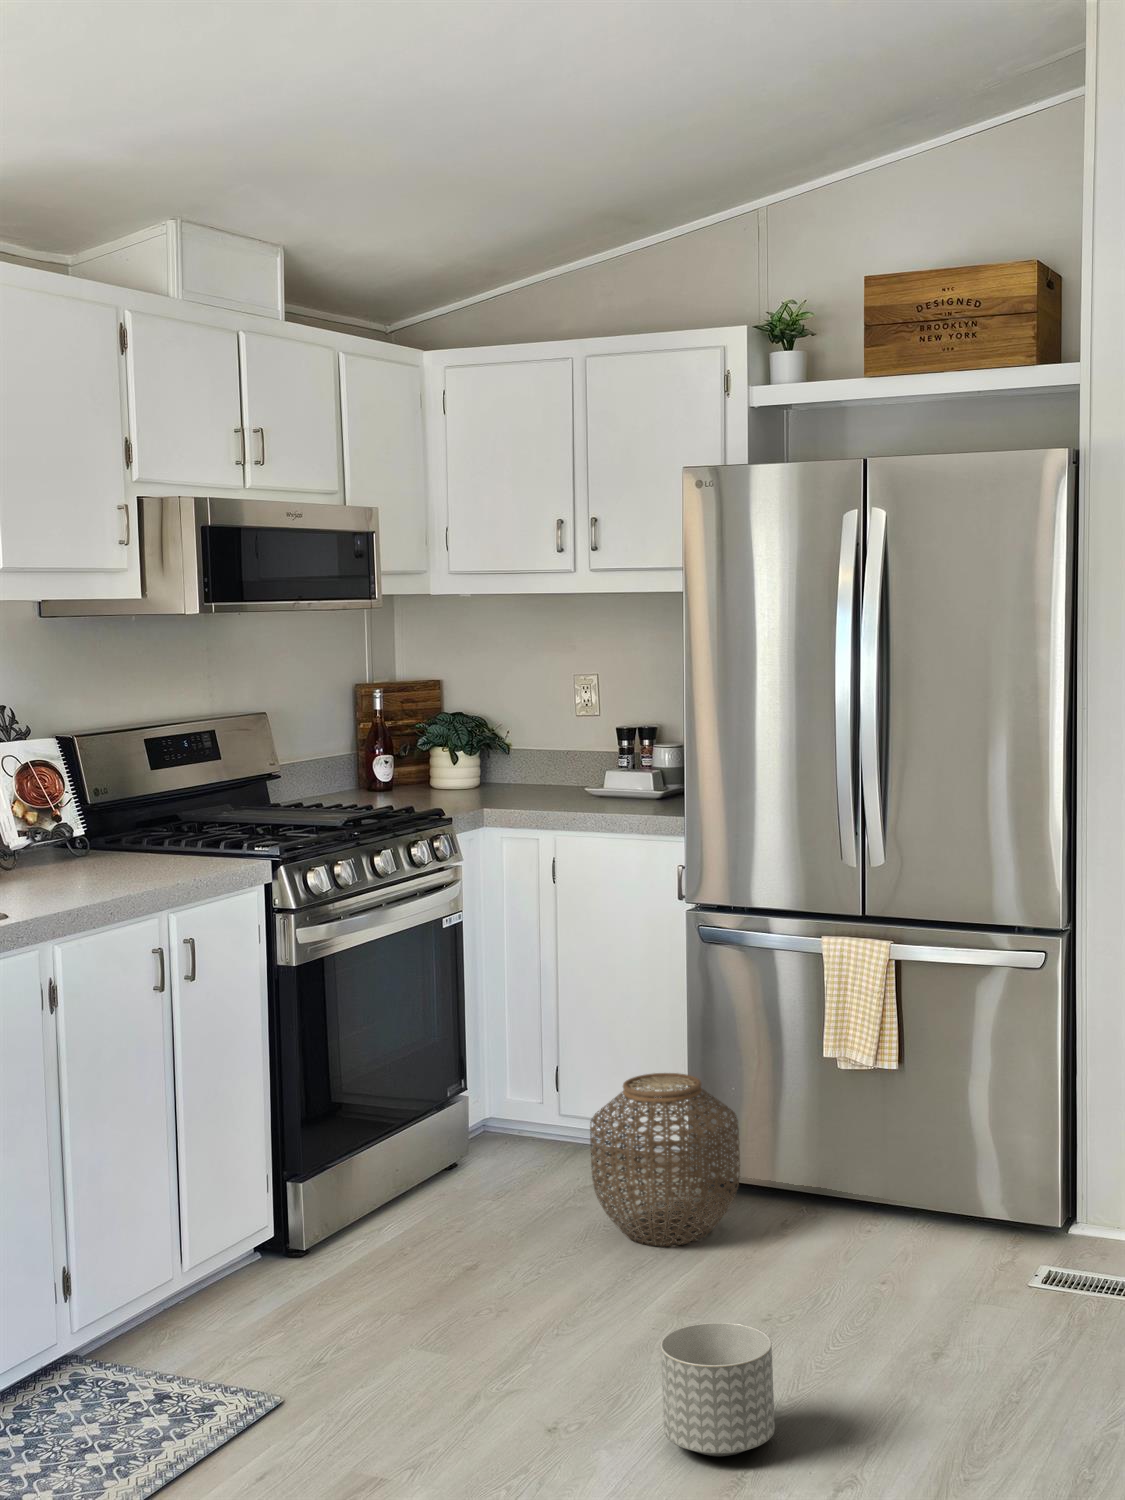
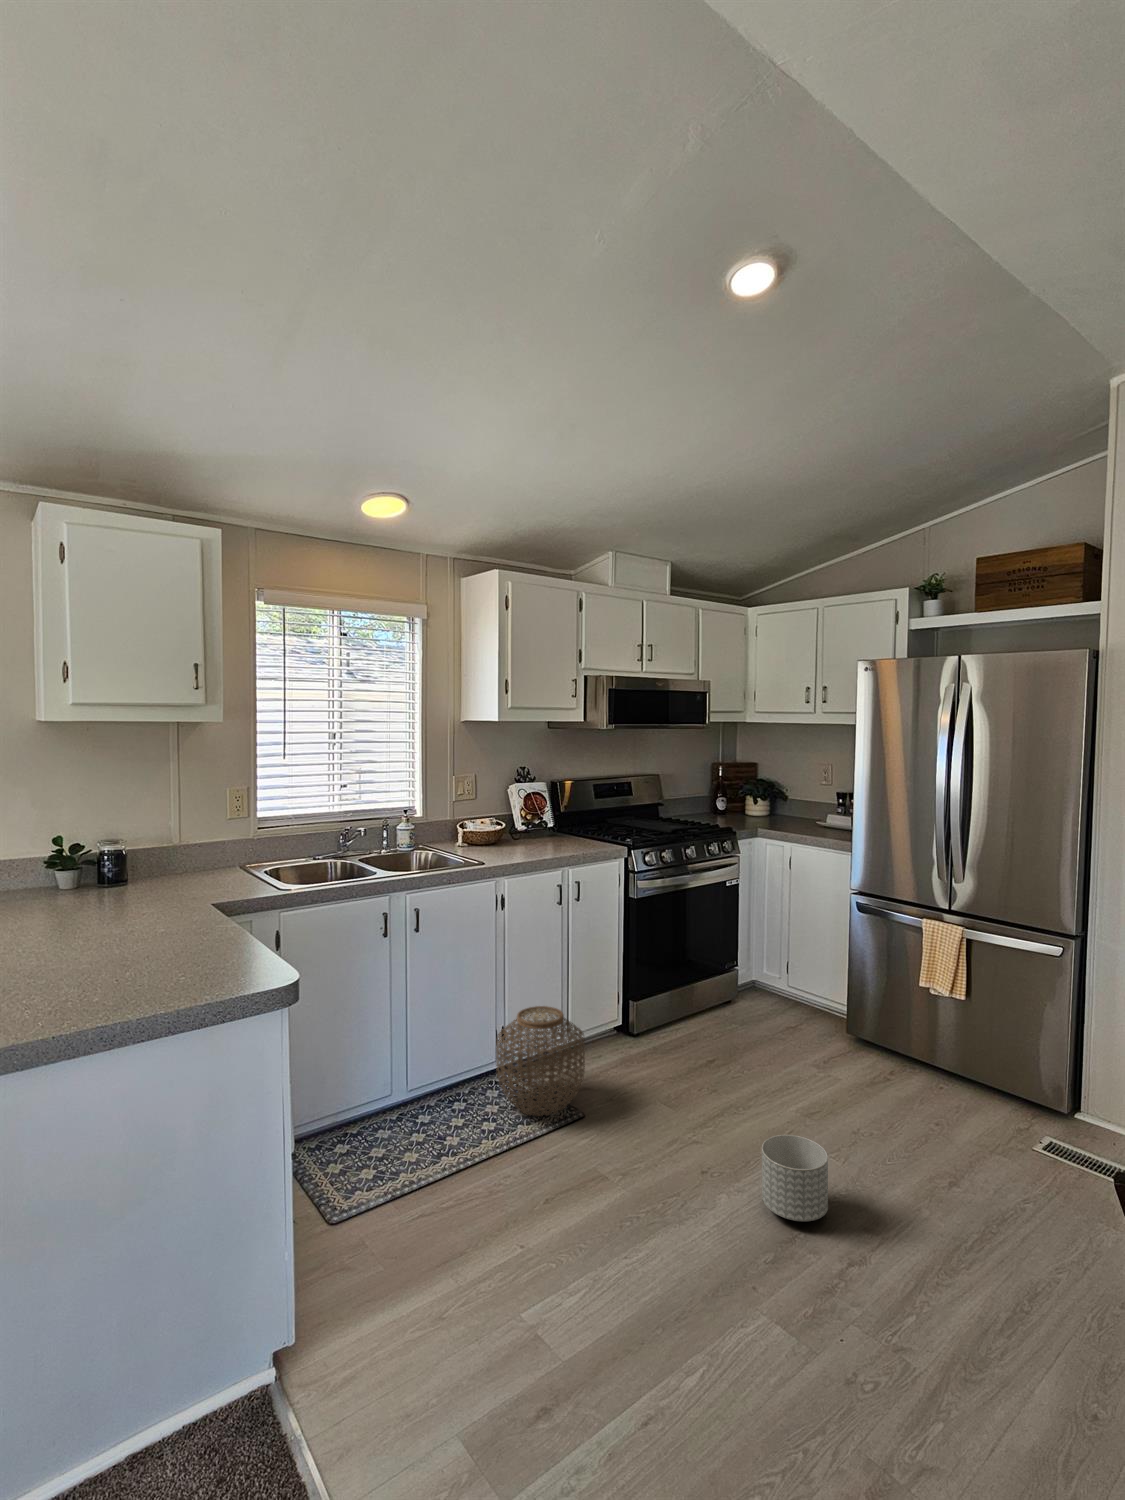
woven basket: present [590,1073,740,1246] -> present [496,1006,585,1116]

